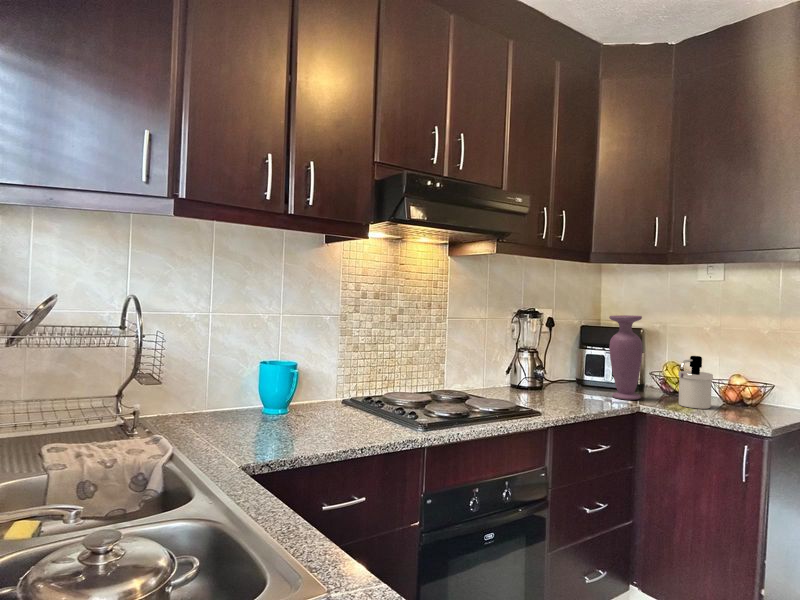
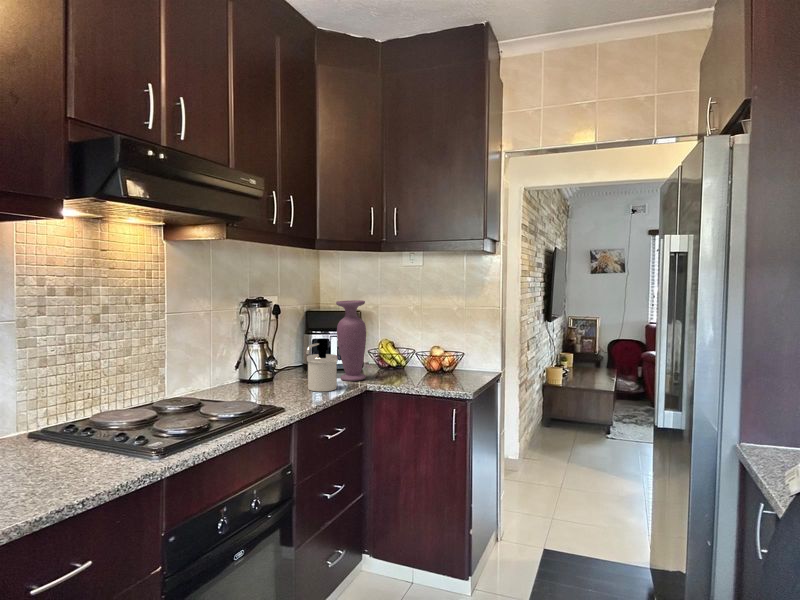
soap dispenser: present [678,356,713,409] -> present [306,339,338,391]

